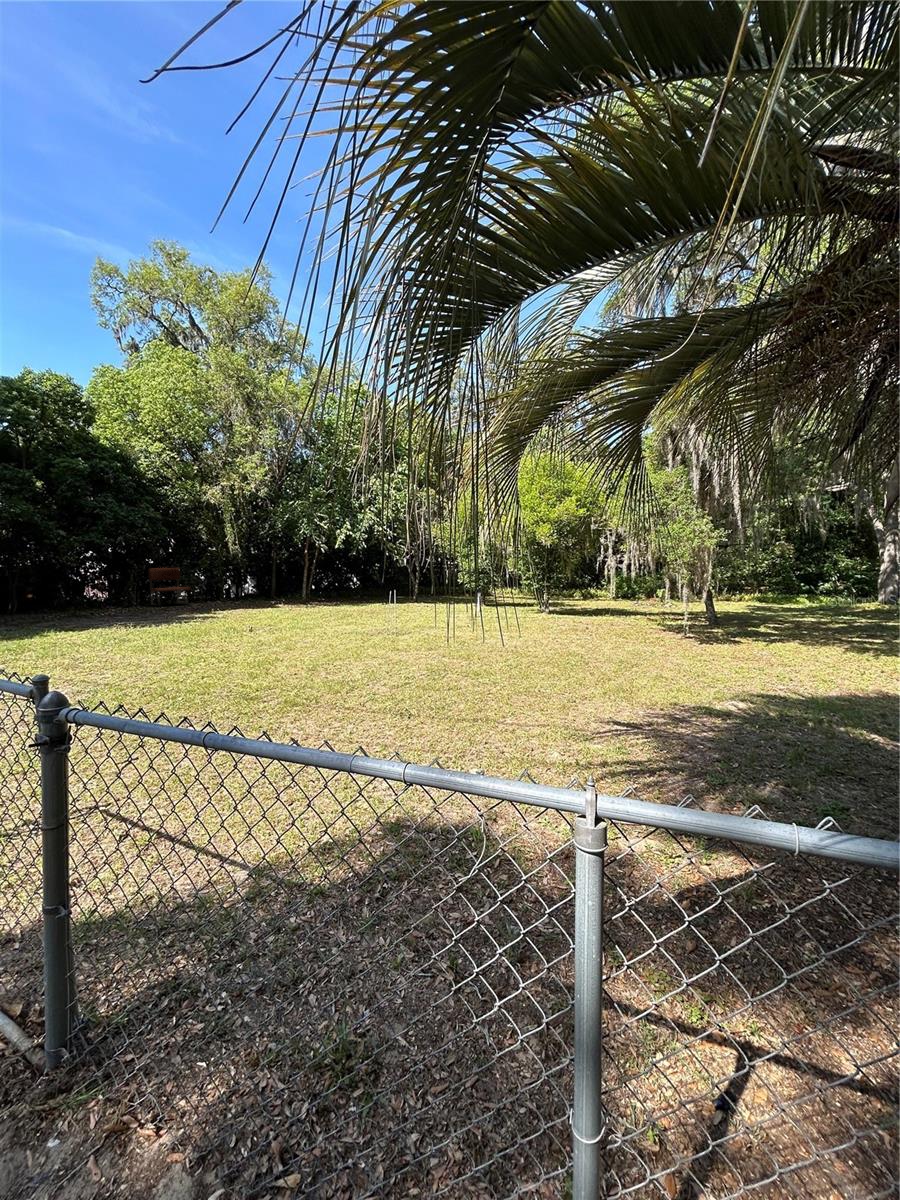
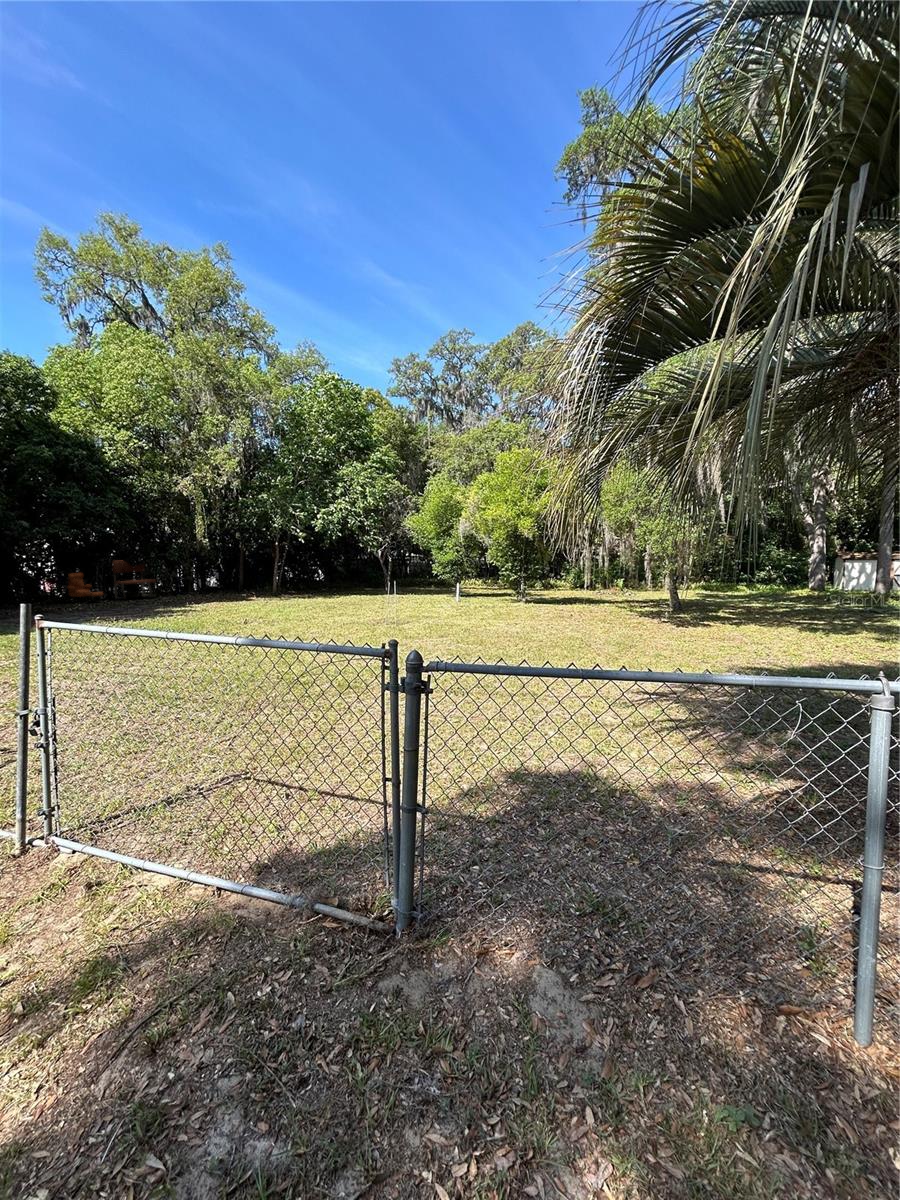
lounge chair: none [103,581,138,609] -> present [68,573,103,602]

